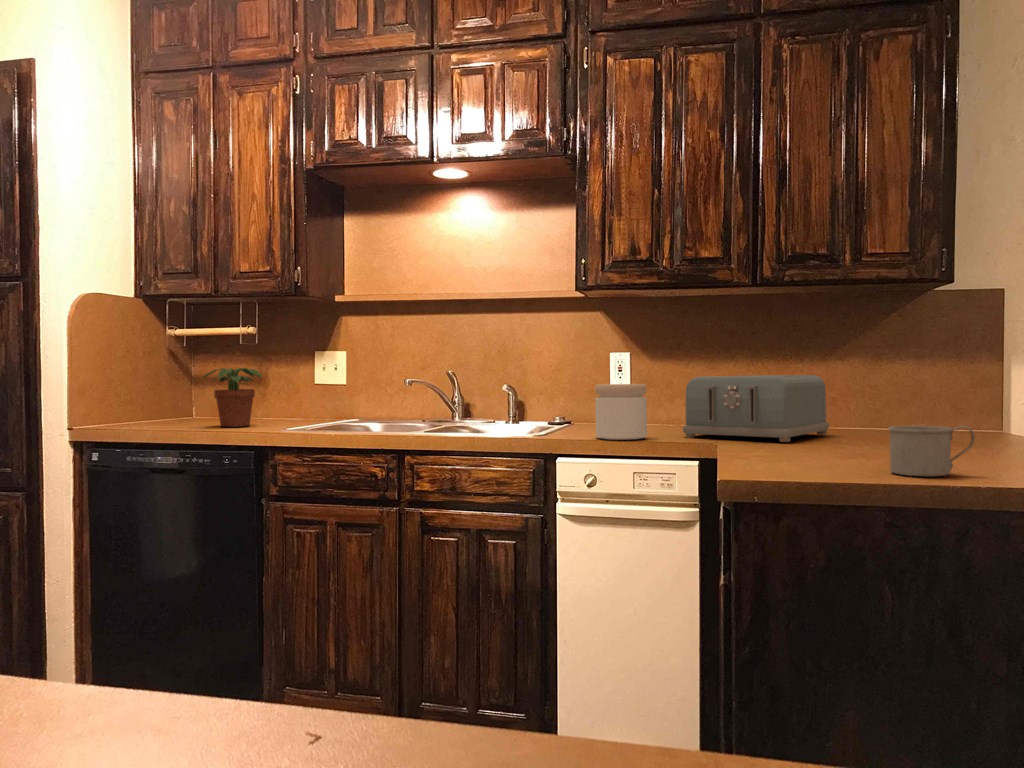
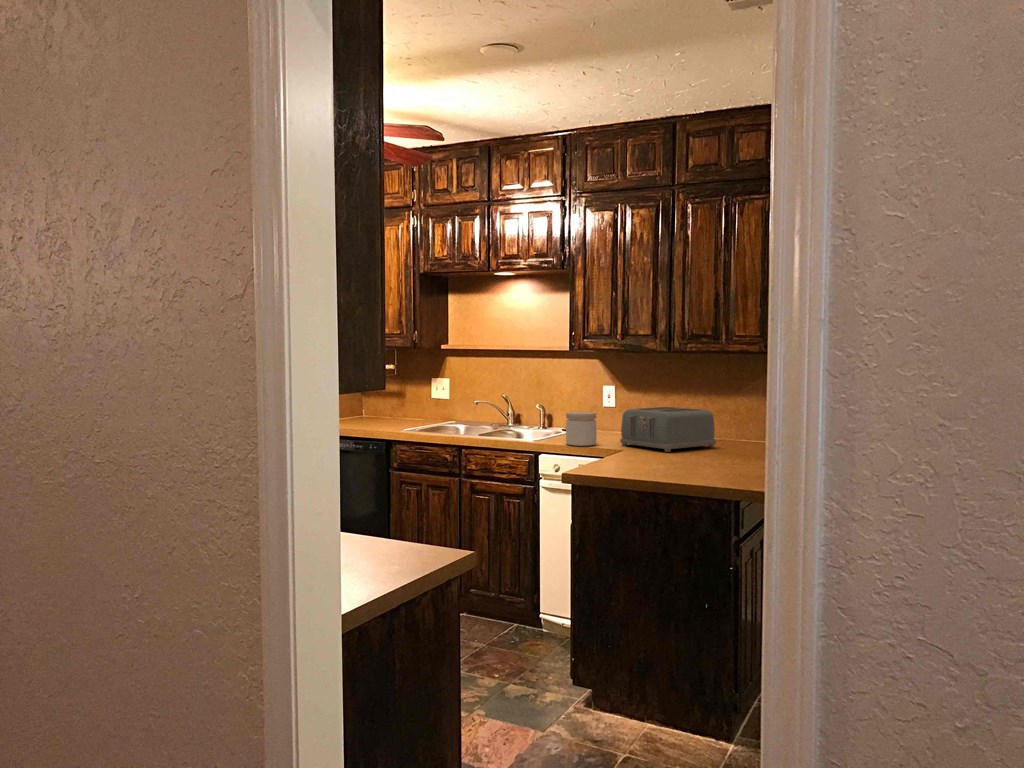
potted plant: present [203,368,261,427] -> none [362,390,395,426]
mug: present [888,426,975,477] -> none [654,450,692,477]

